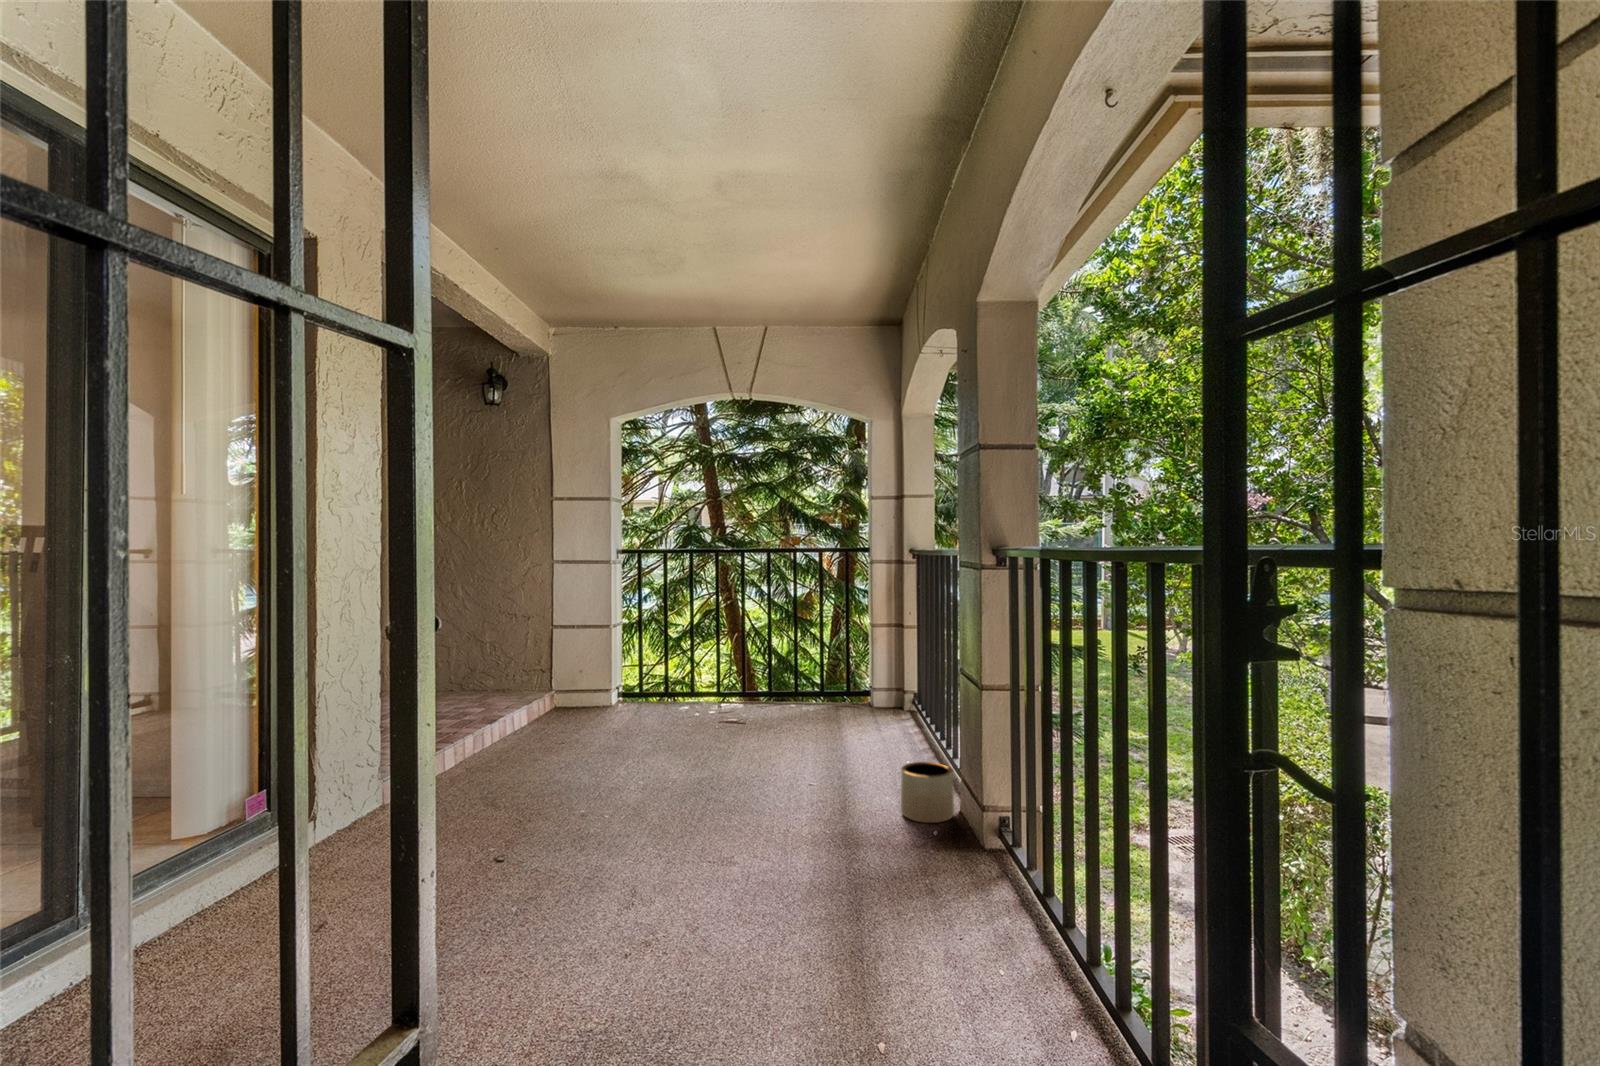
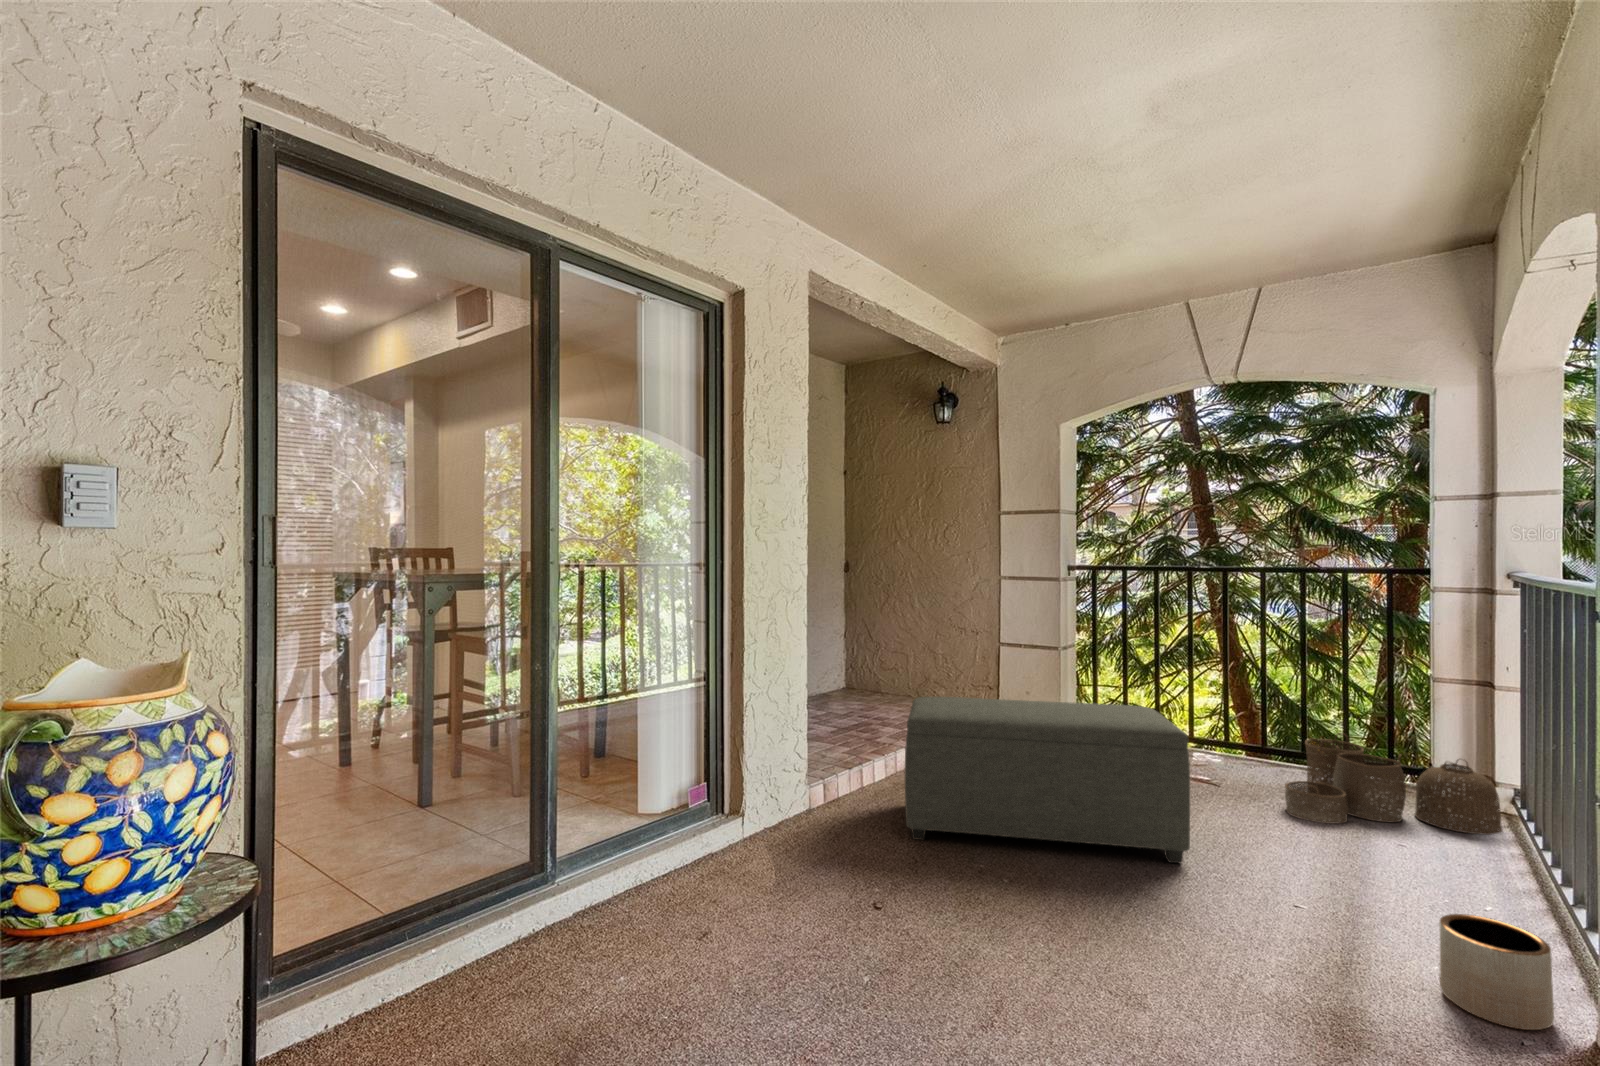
ottoman: none [495,663,744,815] -> present [905,697,1190,864]
woven basket: none [791,670,909,736] -> present [1285,733,1502,835]

